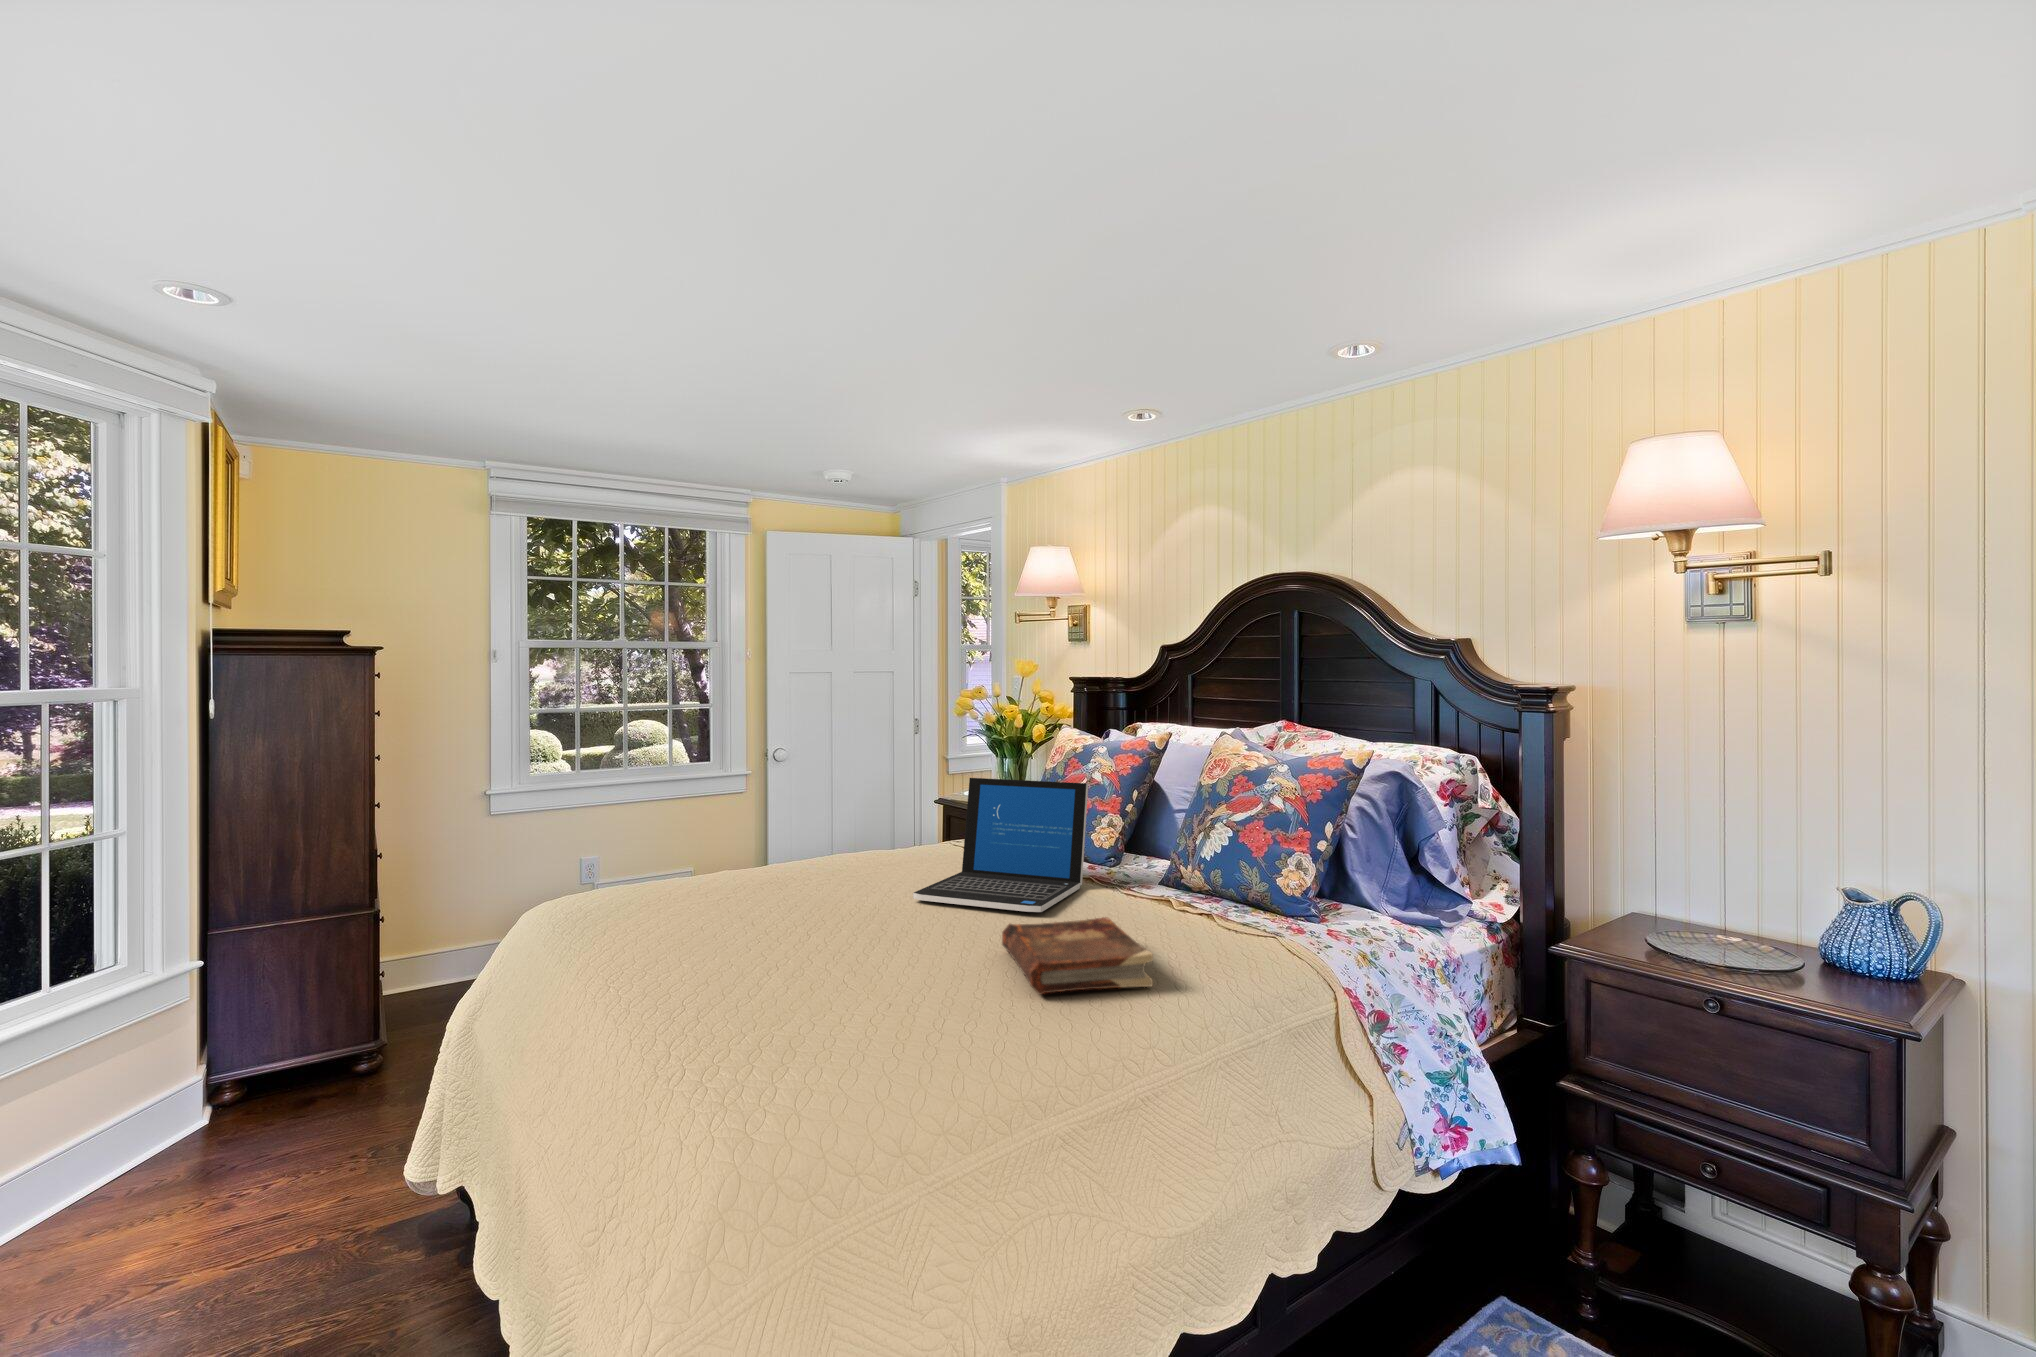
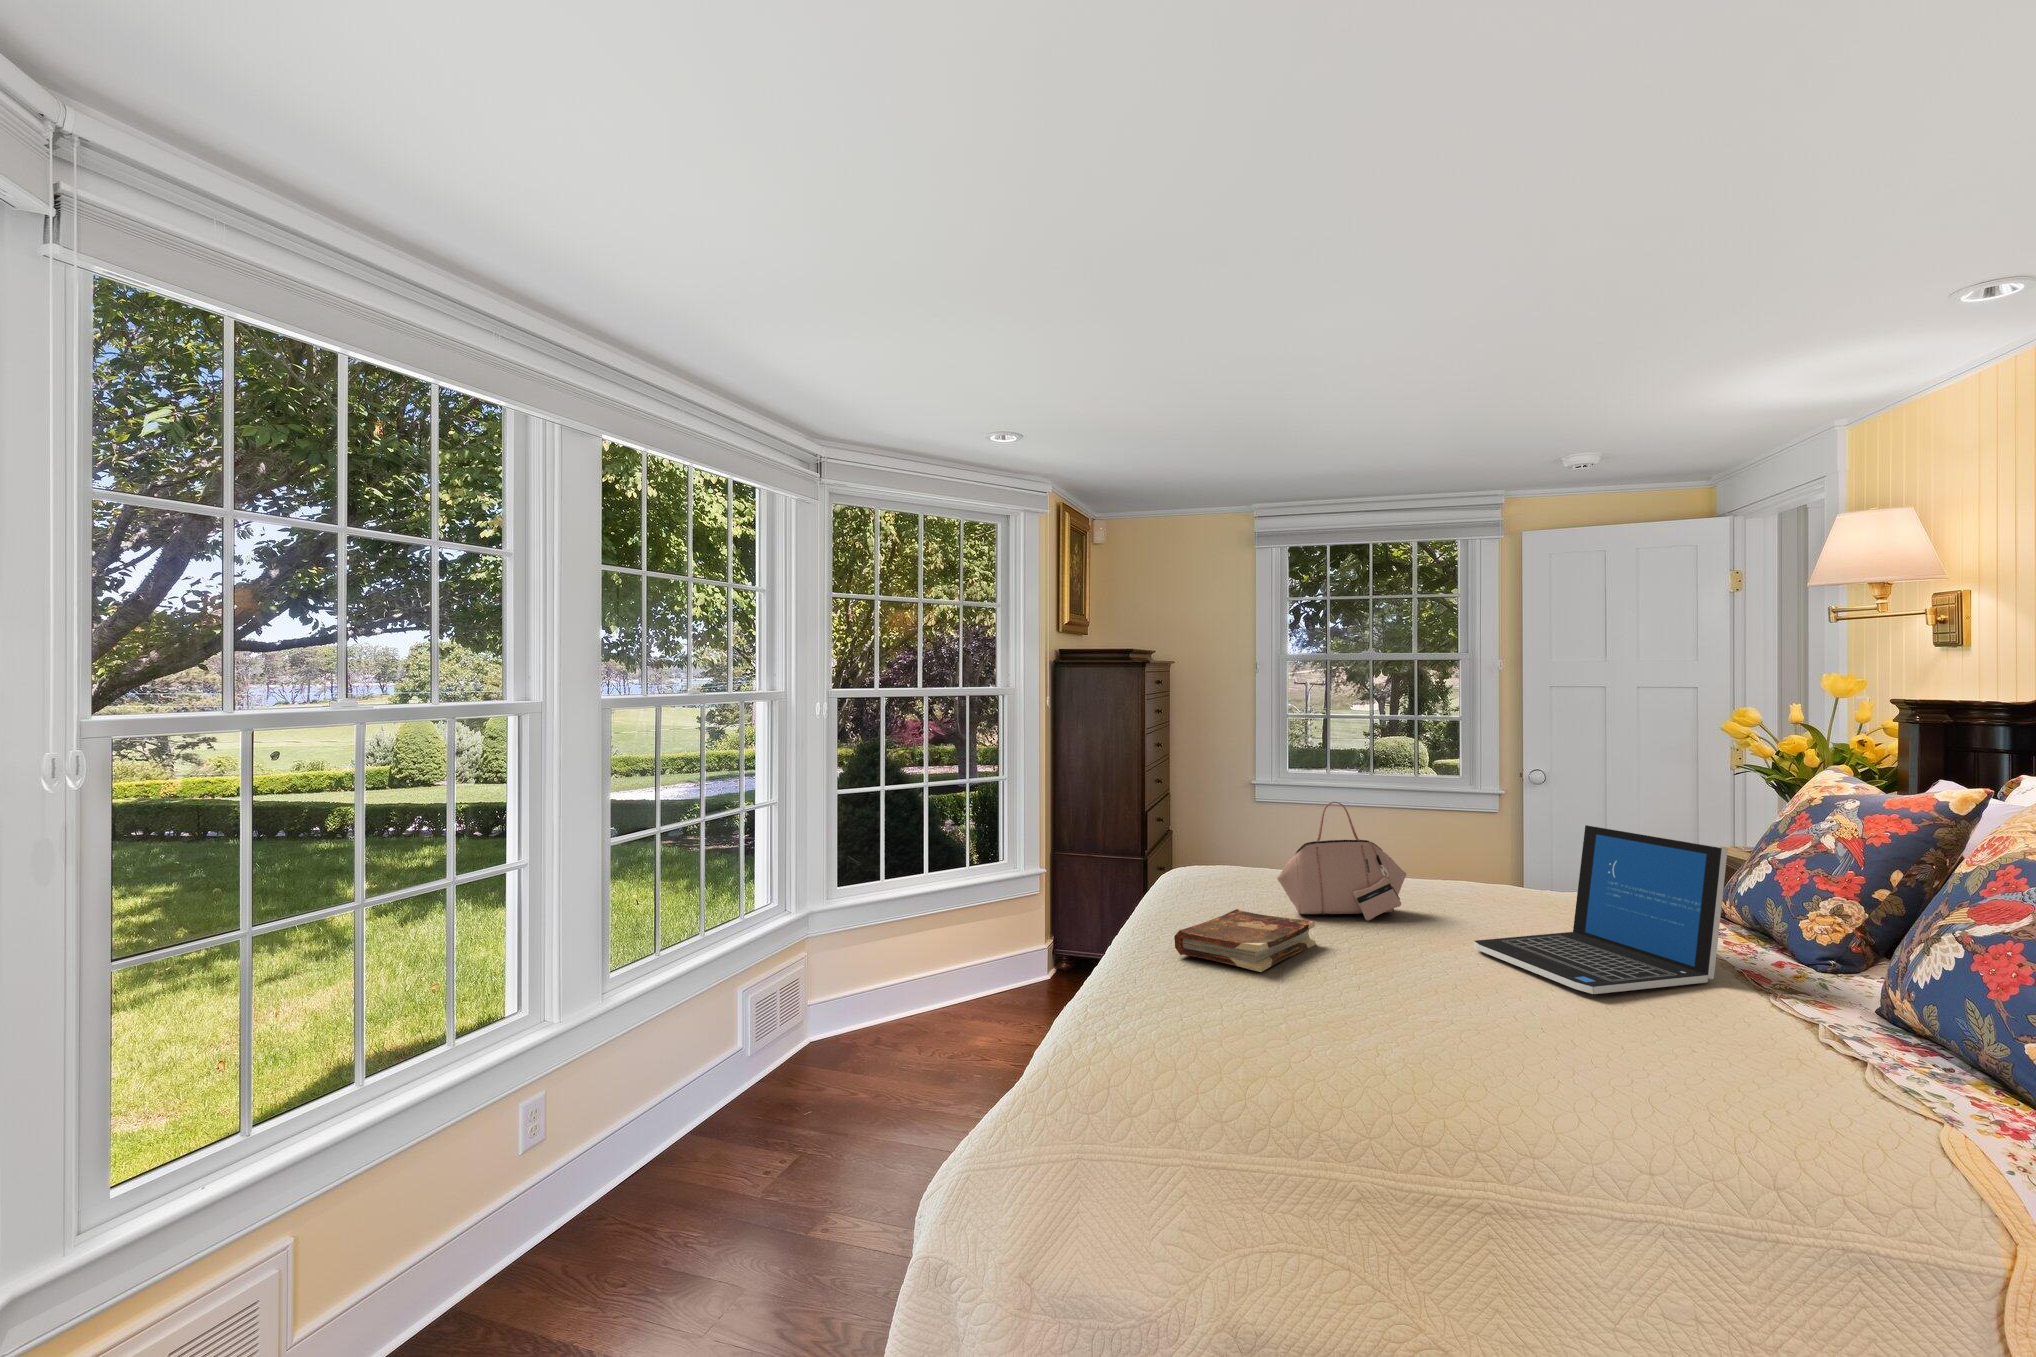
handbag: none [690,775,818,904] -> present [1277,802,1406,921]
book: present [1002,917,1153,995] -> present [1174,909,1316,972]

